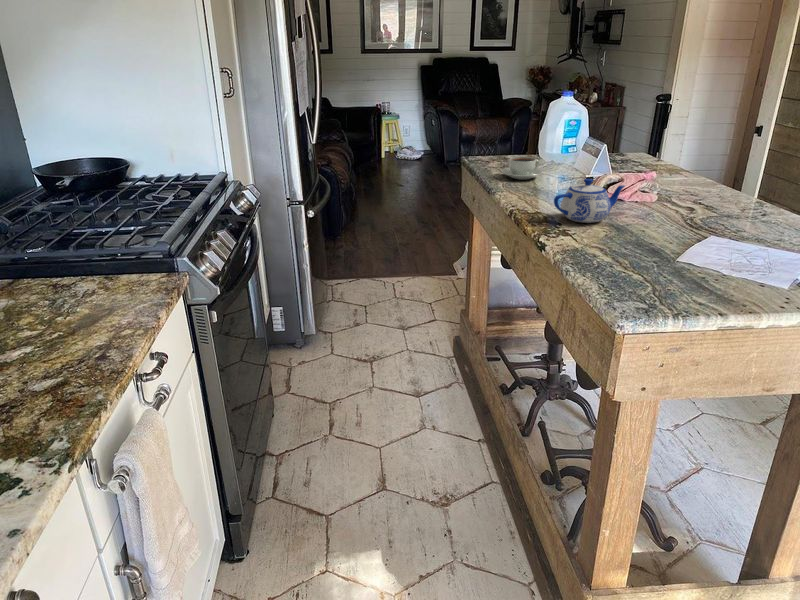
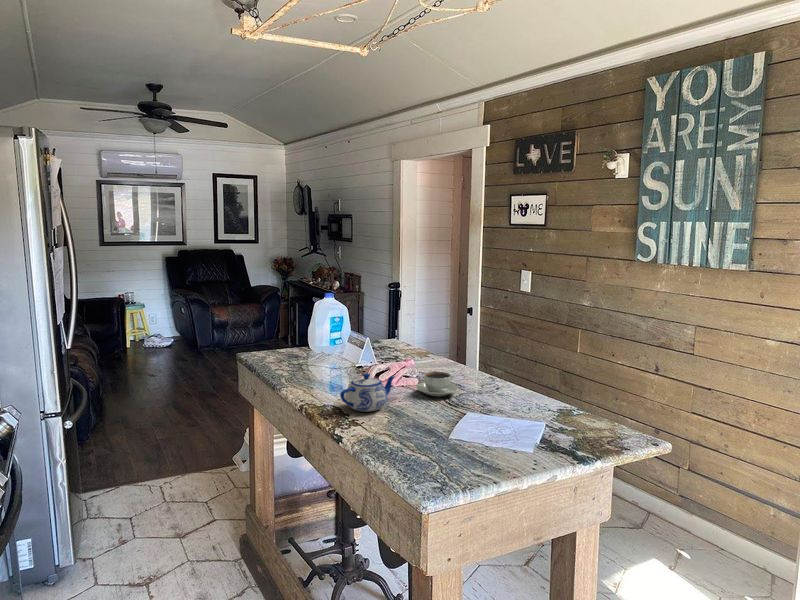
coffee cup: present [502,157,543,180] -> present [416,372,458,396]

